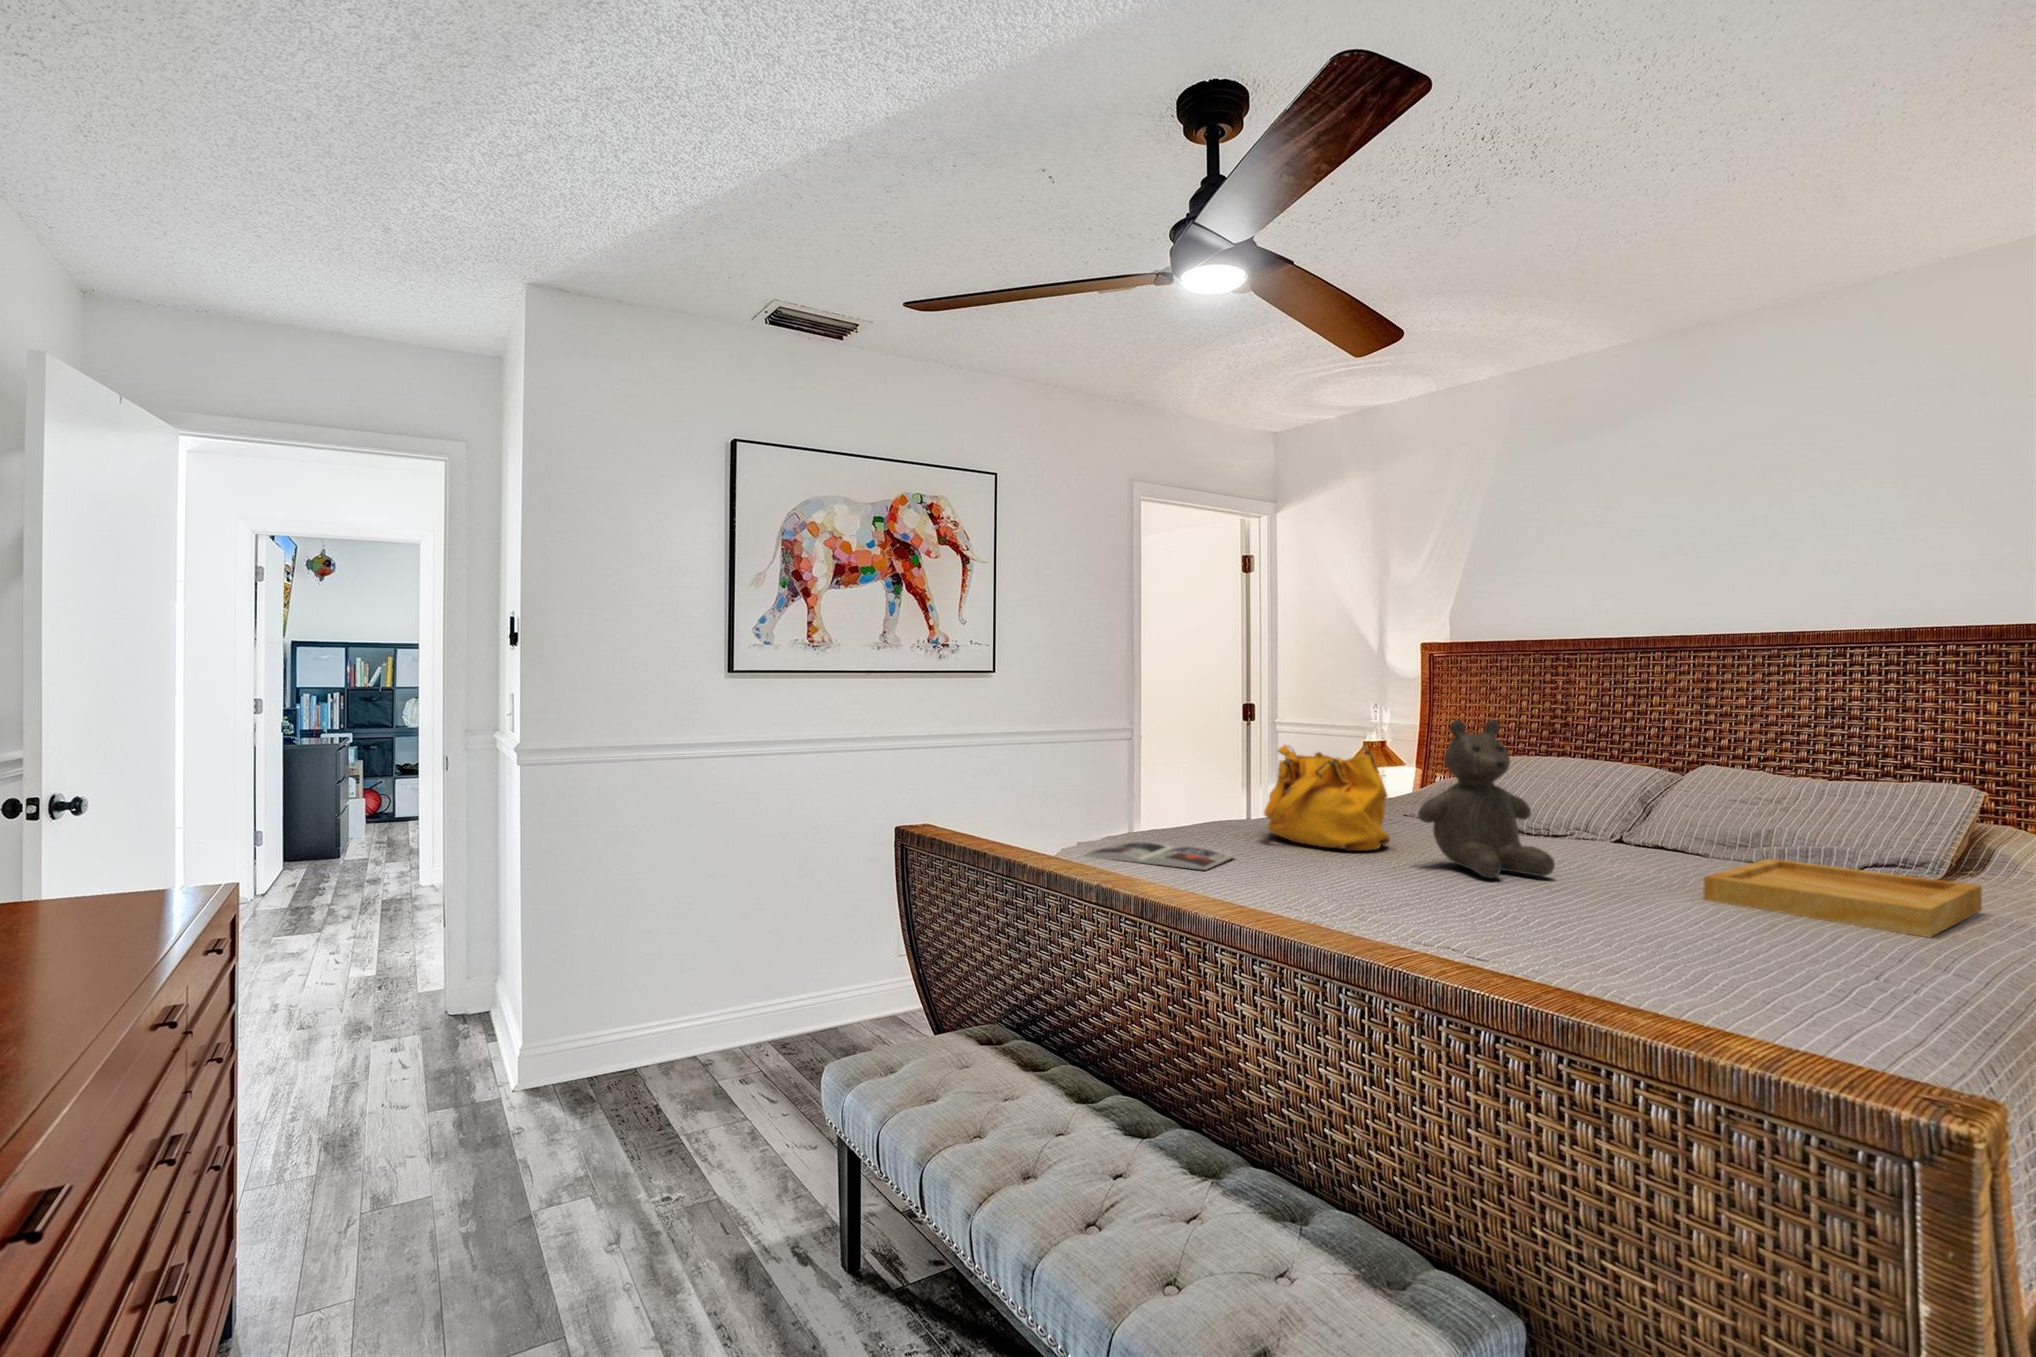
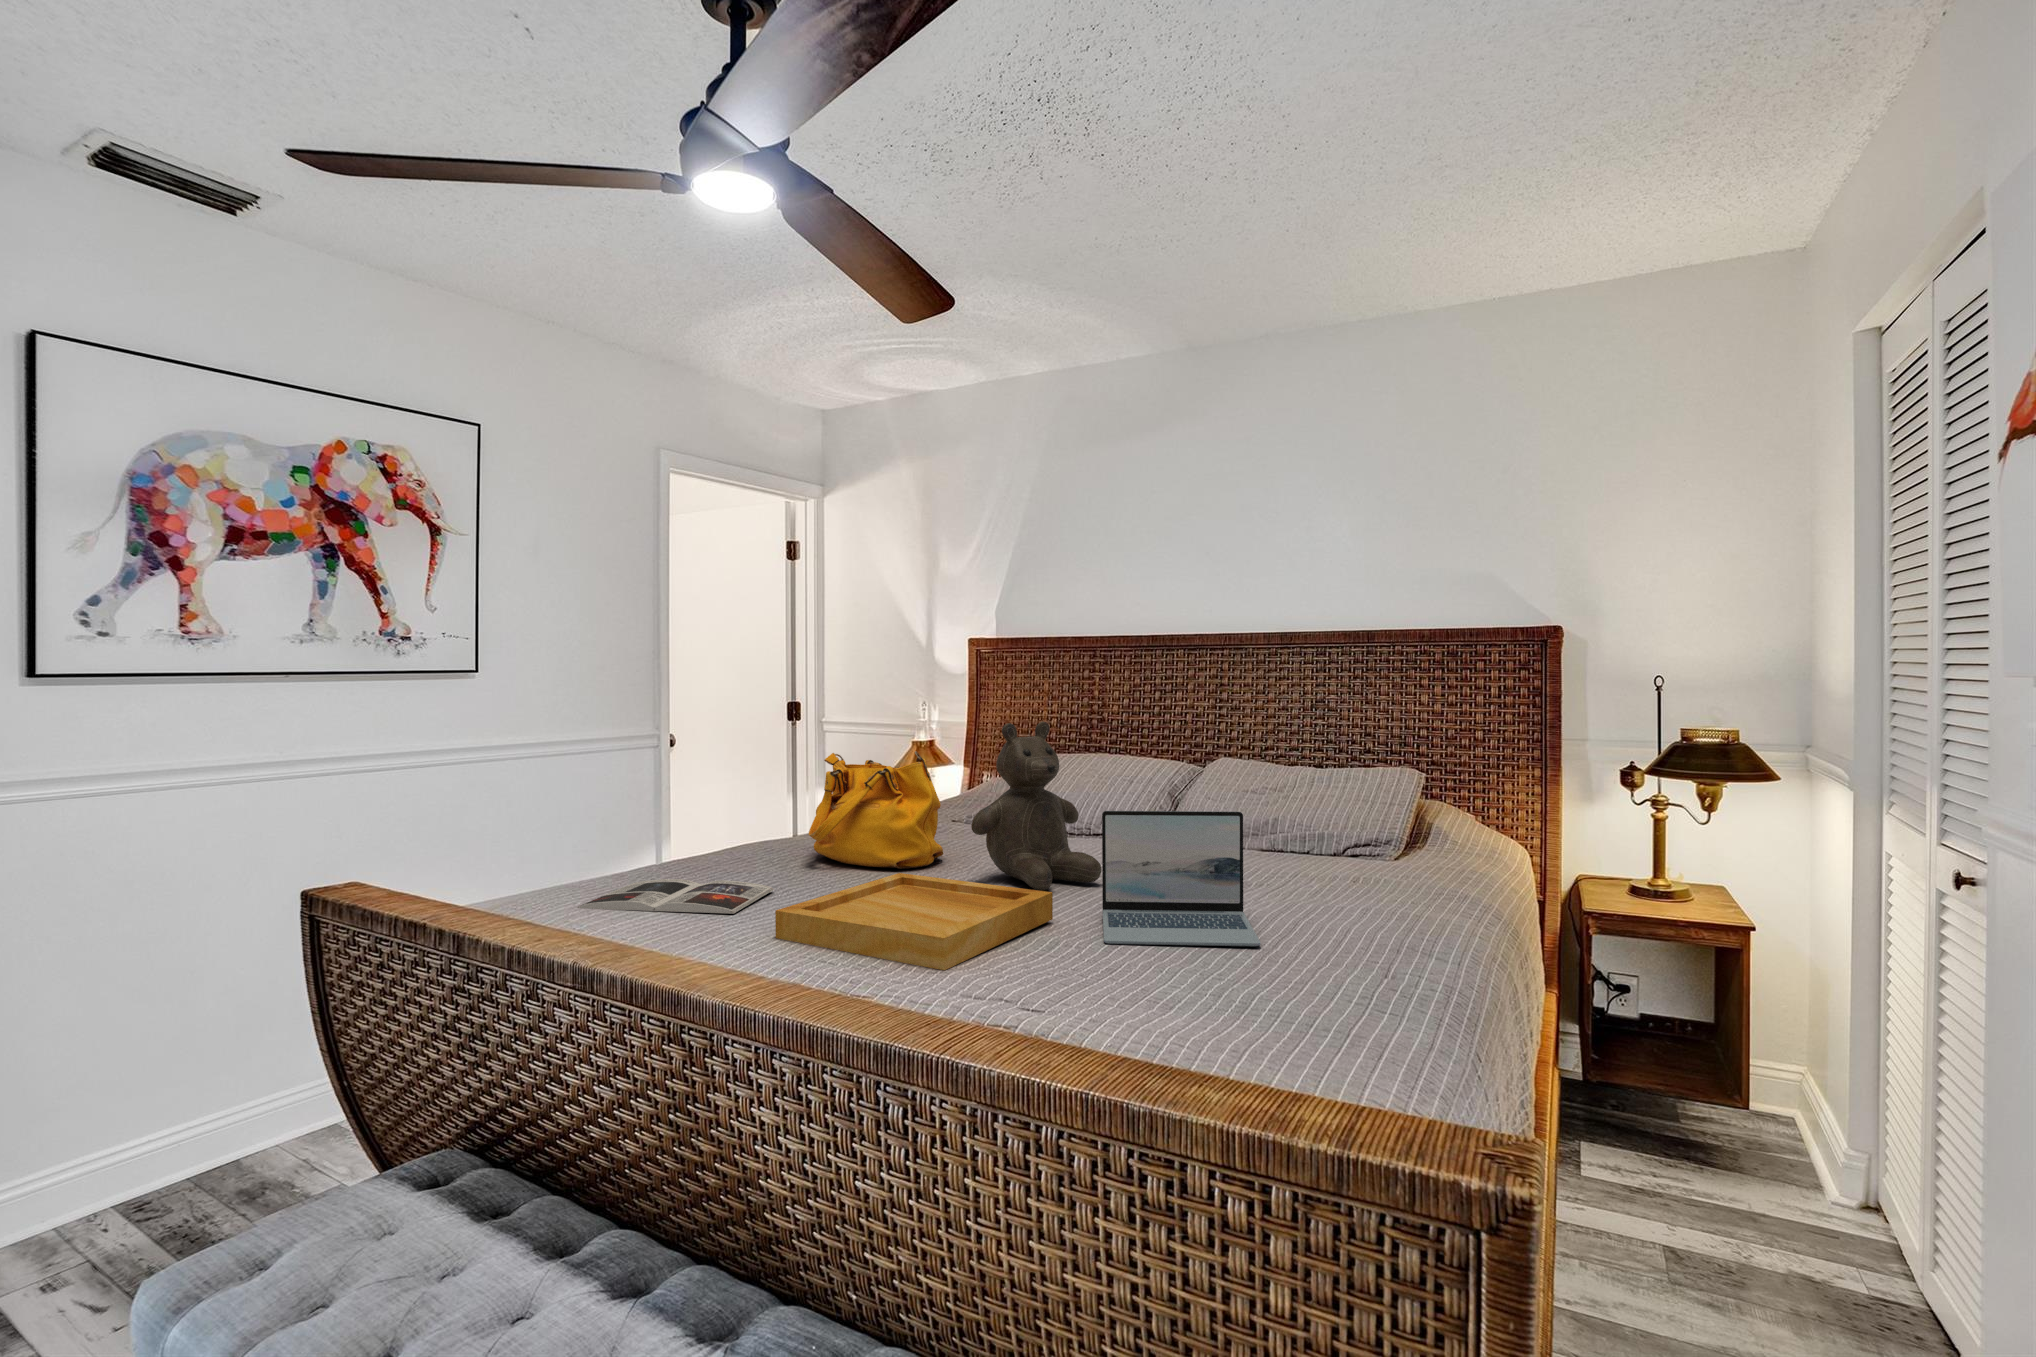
laptop: none [1552,803,1728,942] -> present [1102,811,1261,946]
tray: present [1704,858,1982,938] -> present [775,873,1053,970]

